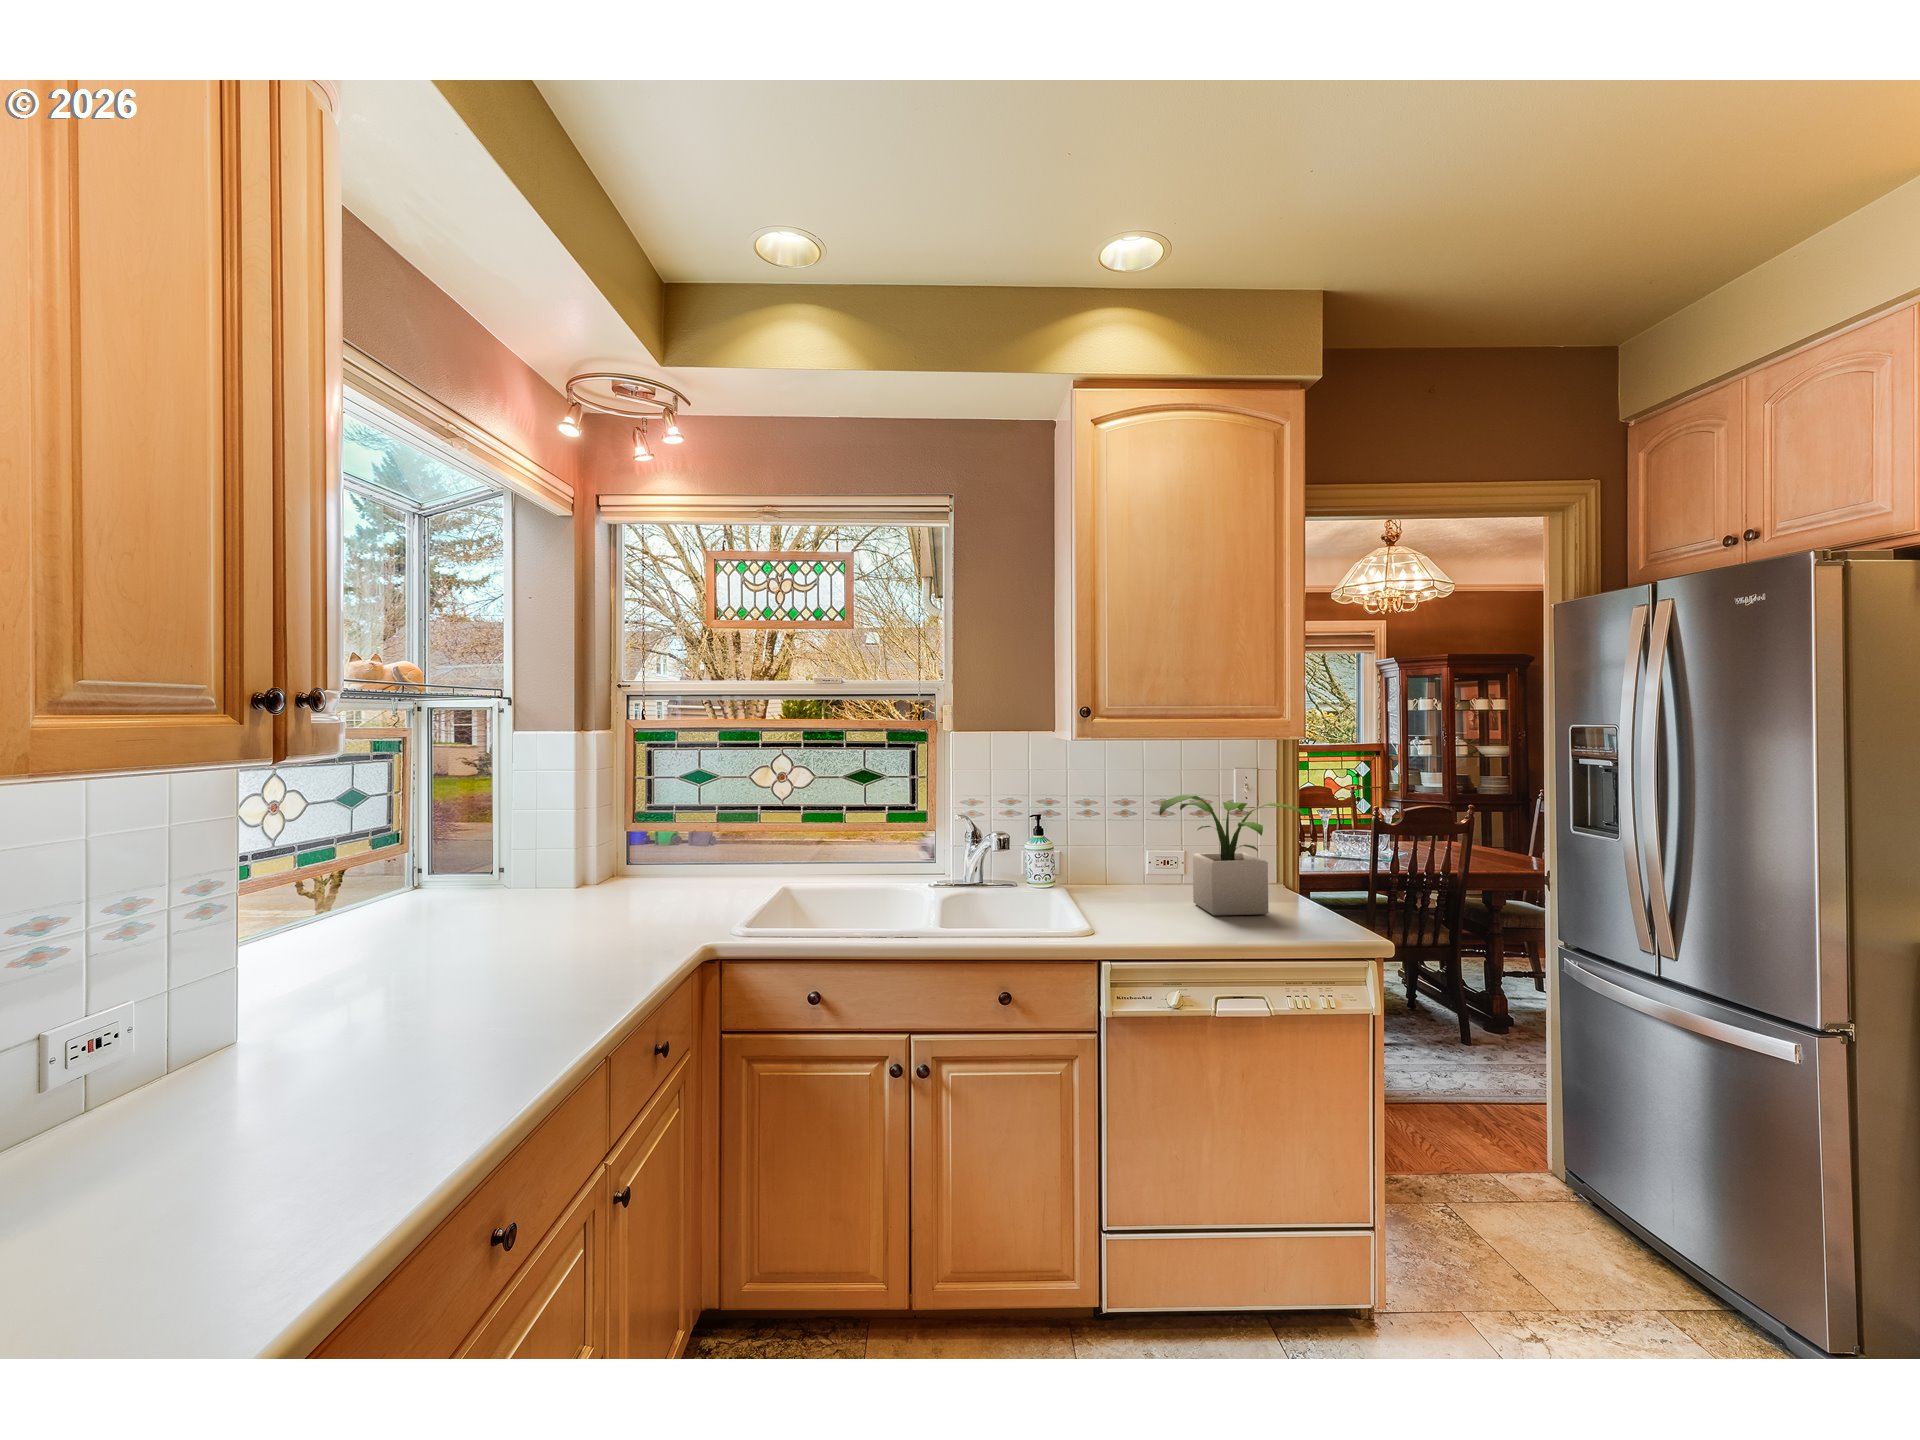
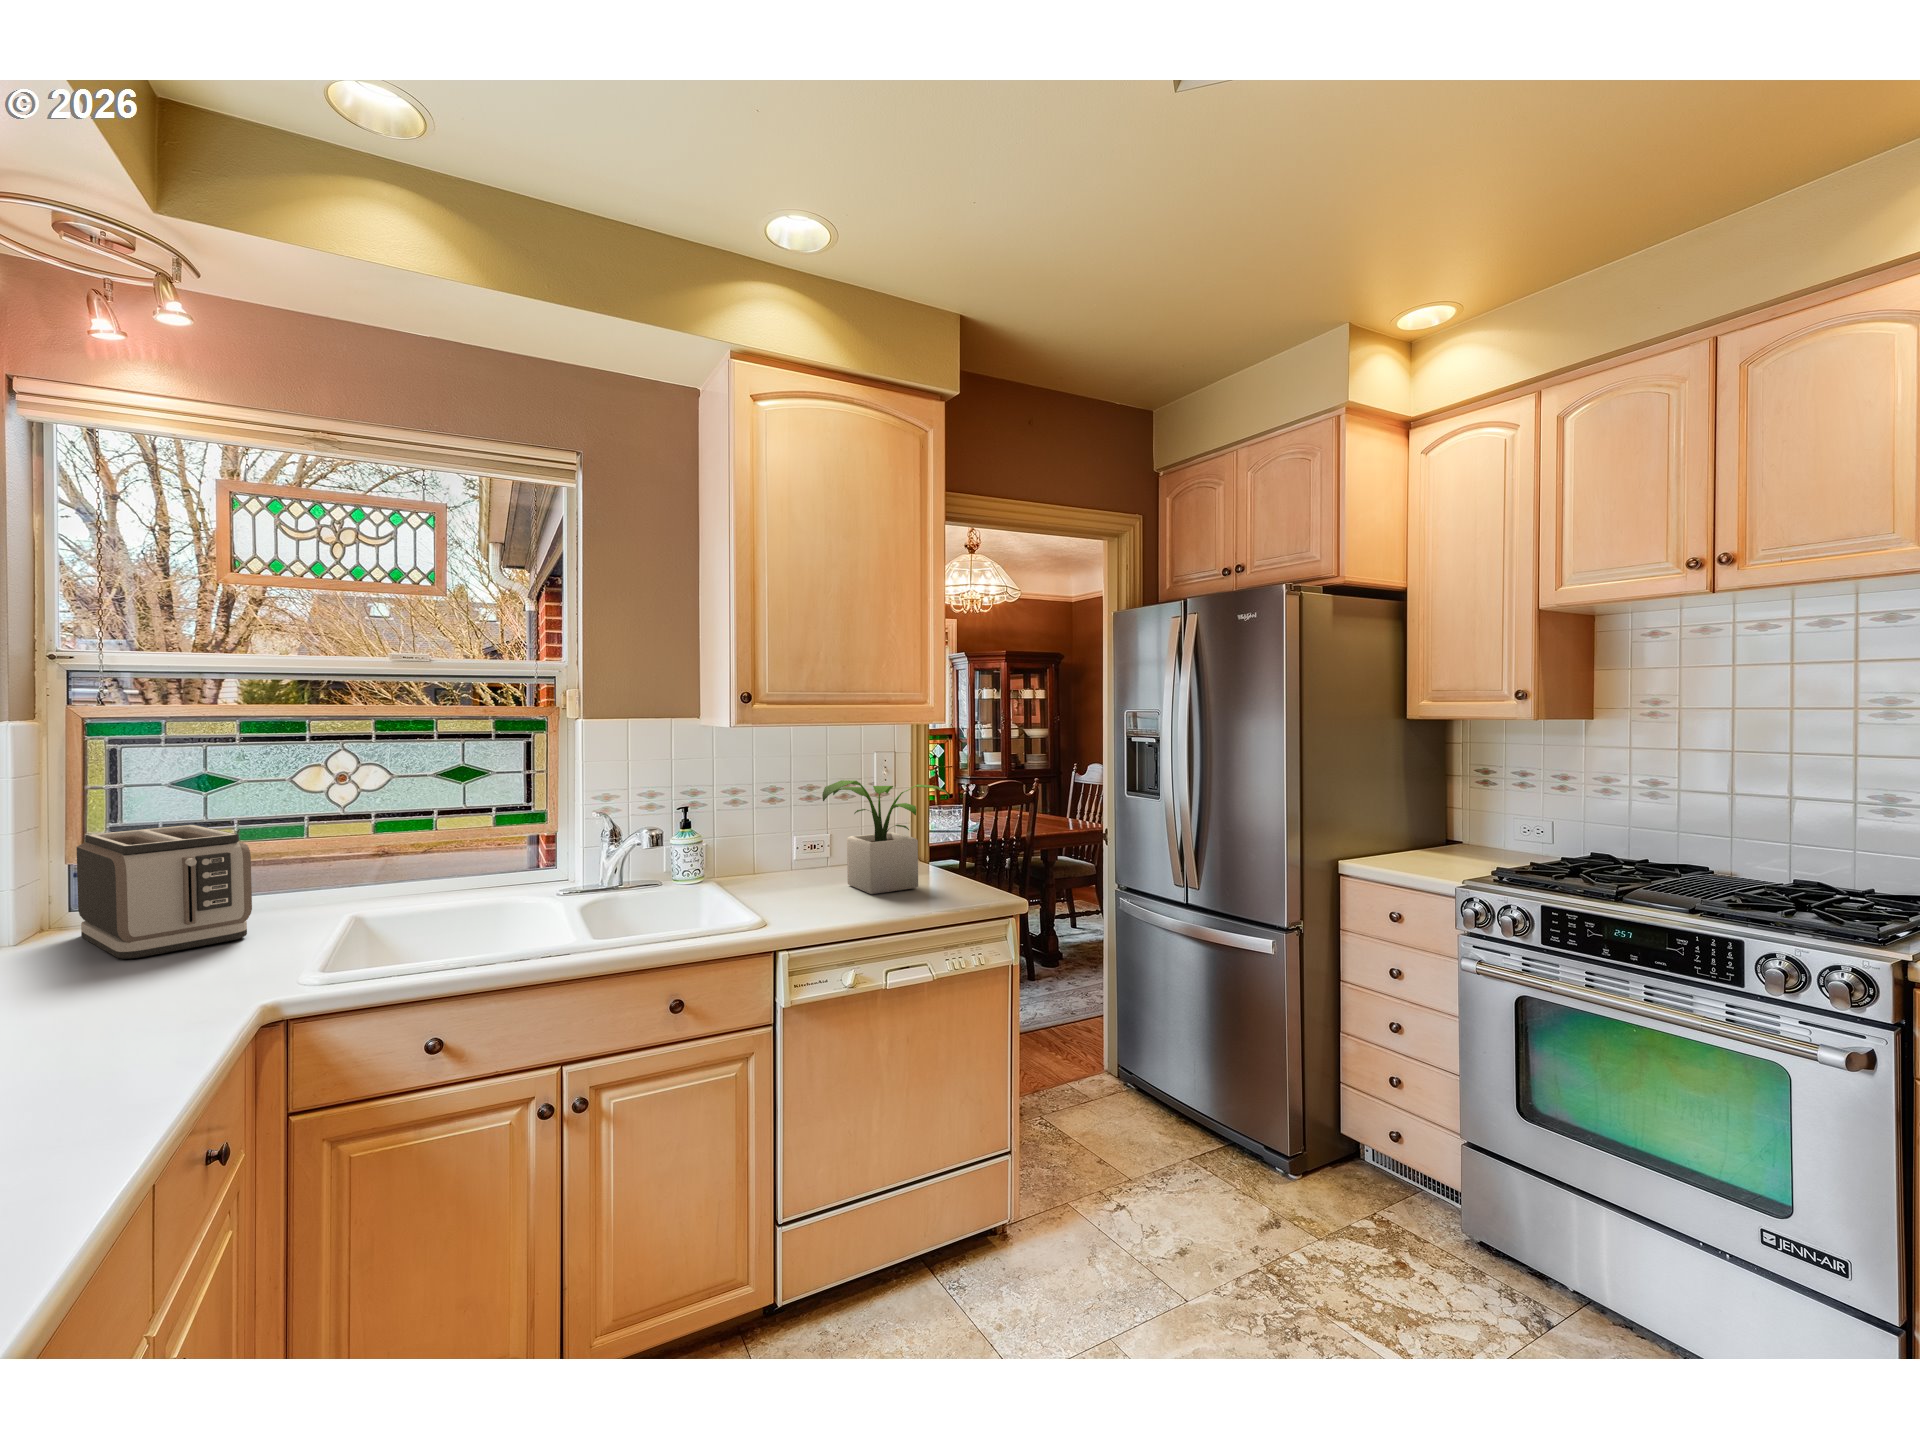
toaster: none [626,808,717,901] -> present [76,825,252,959]

